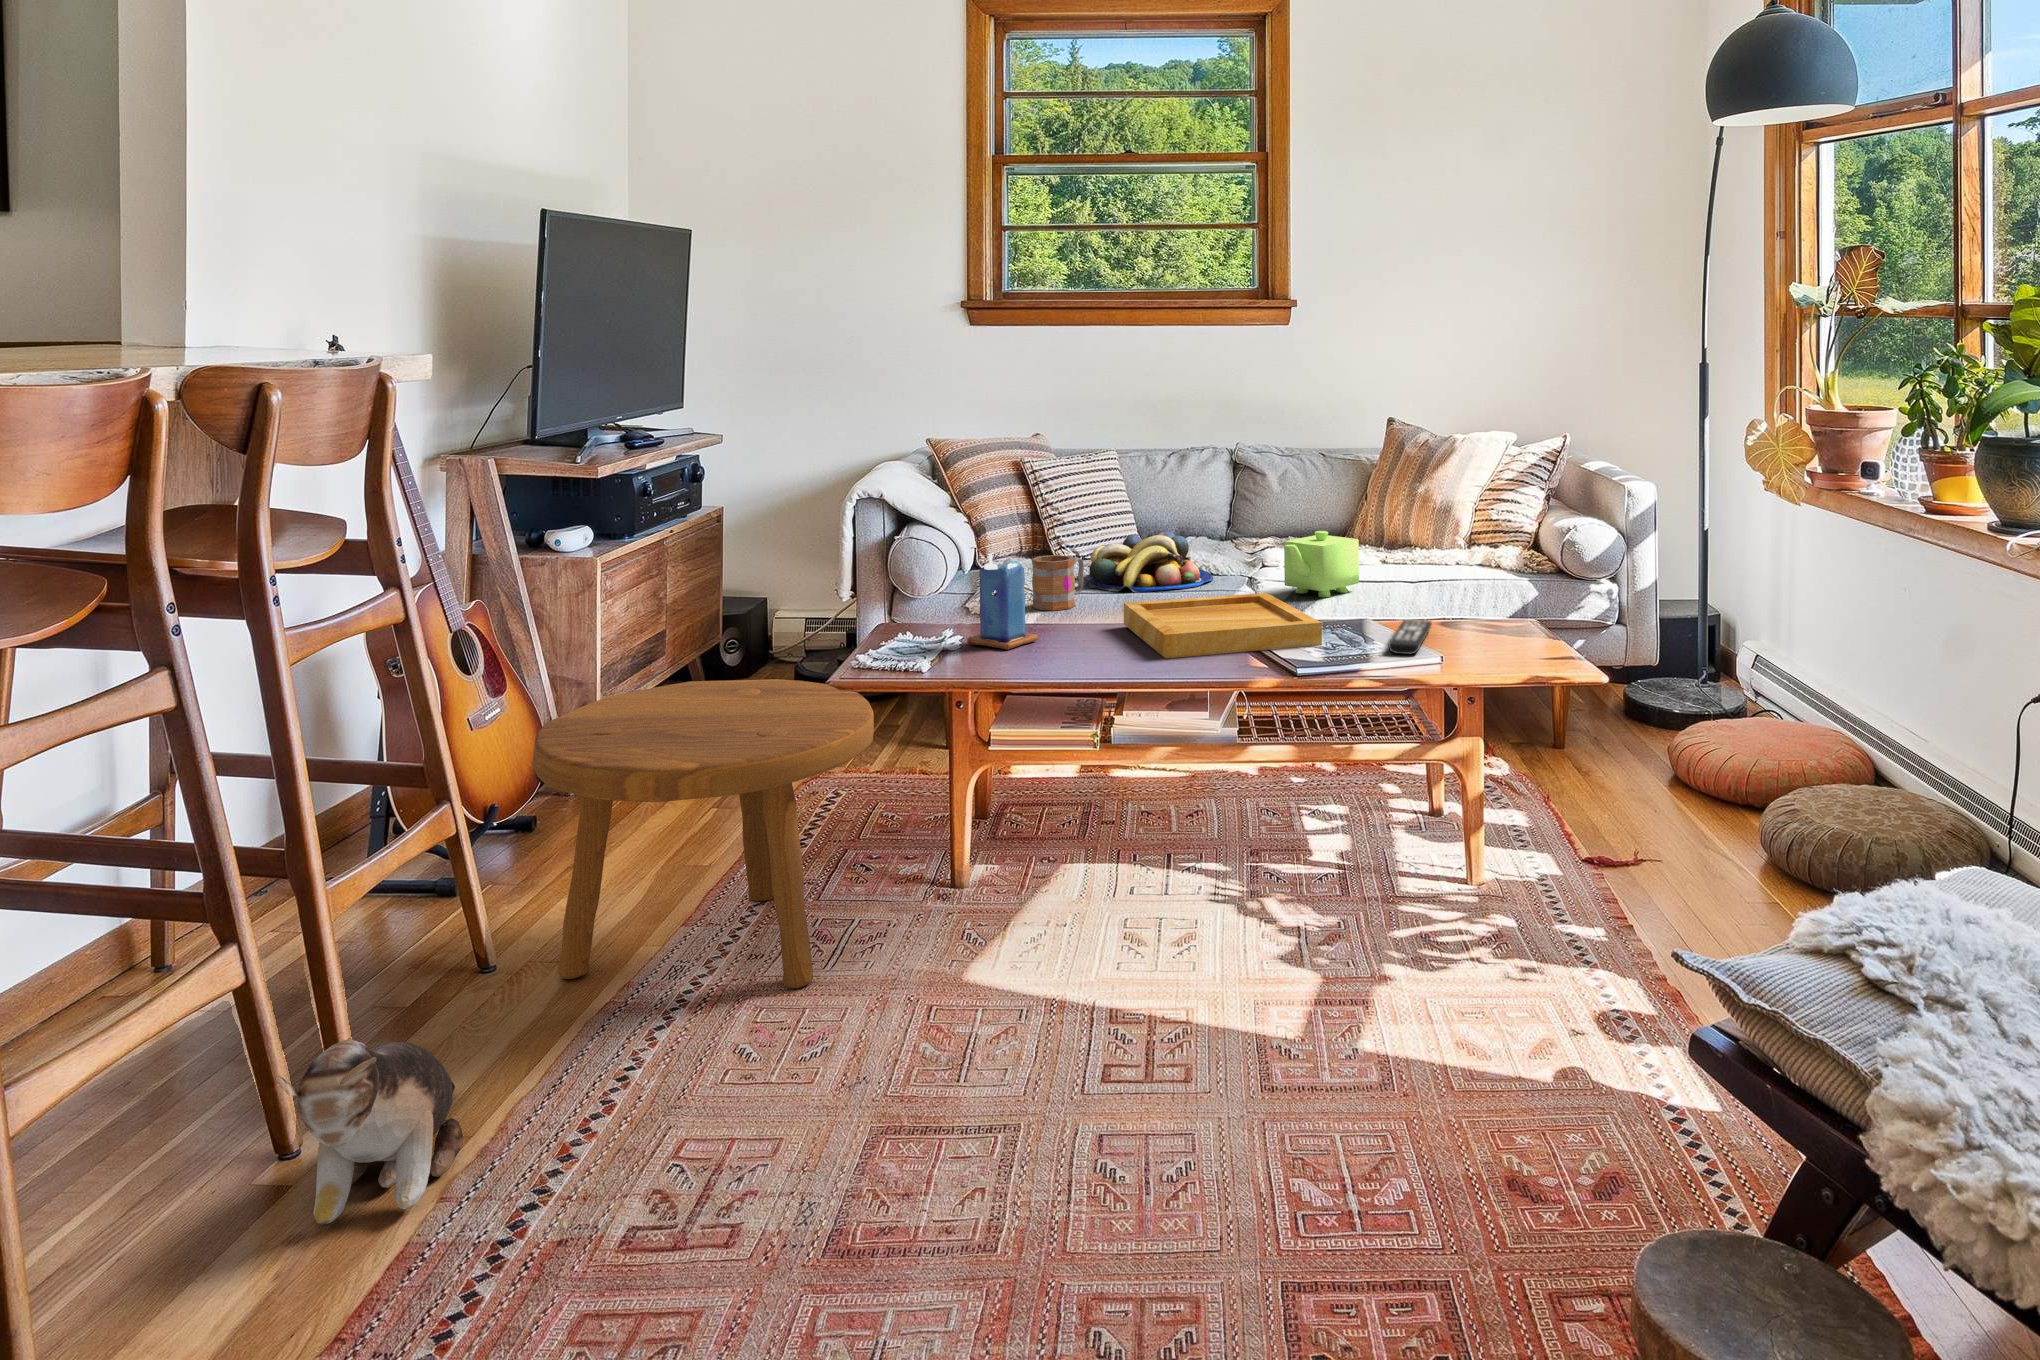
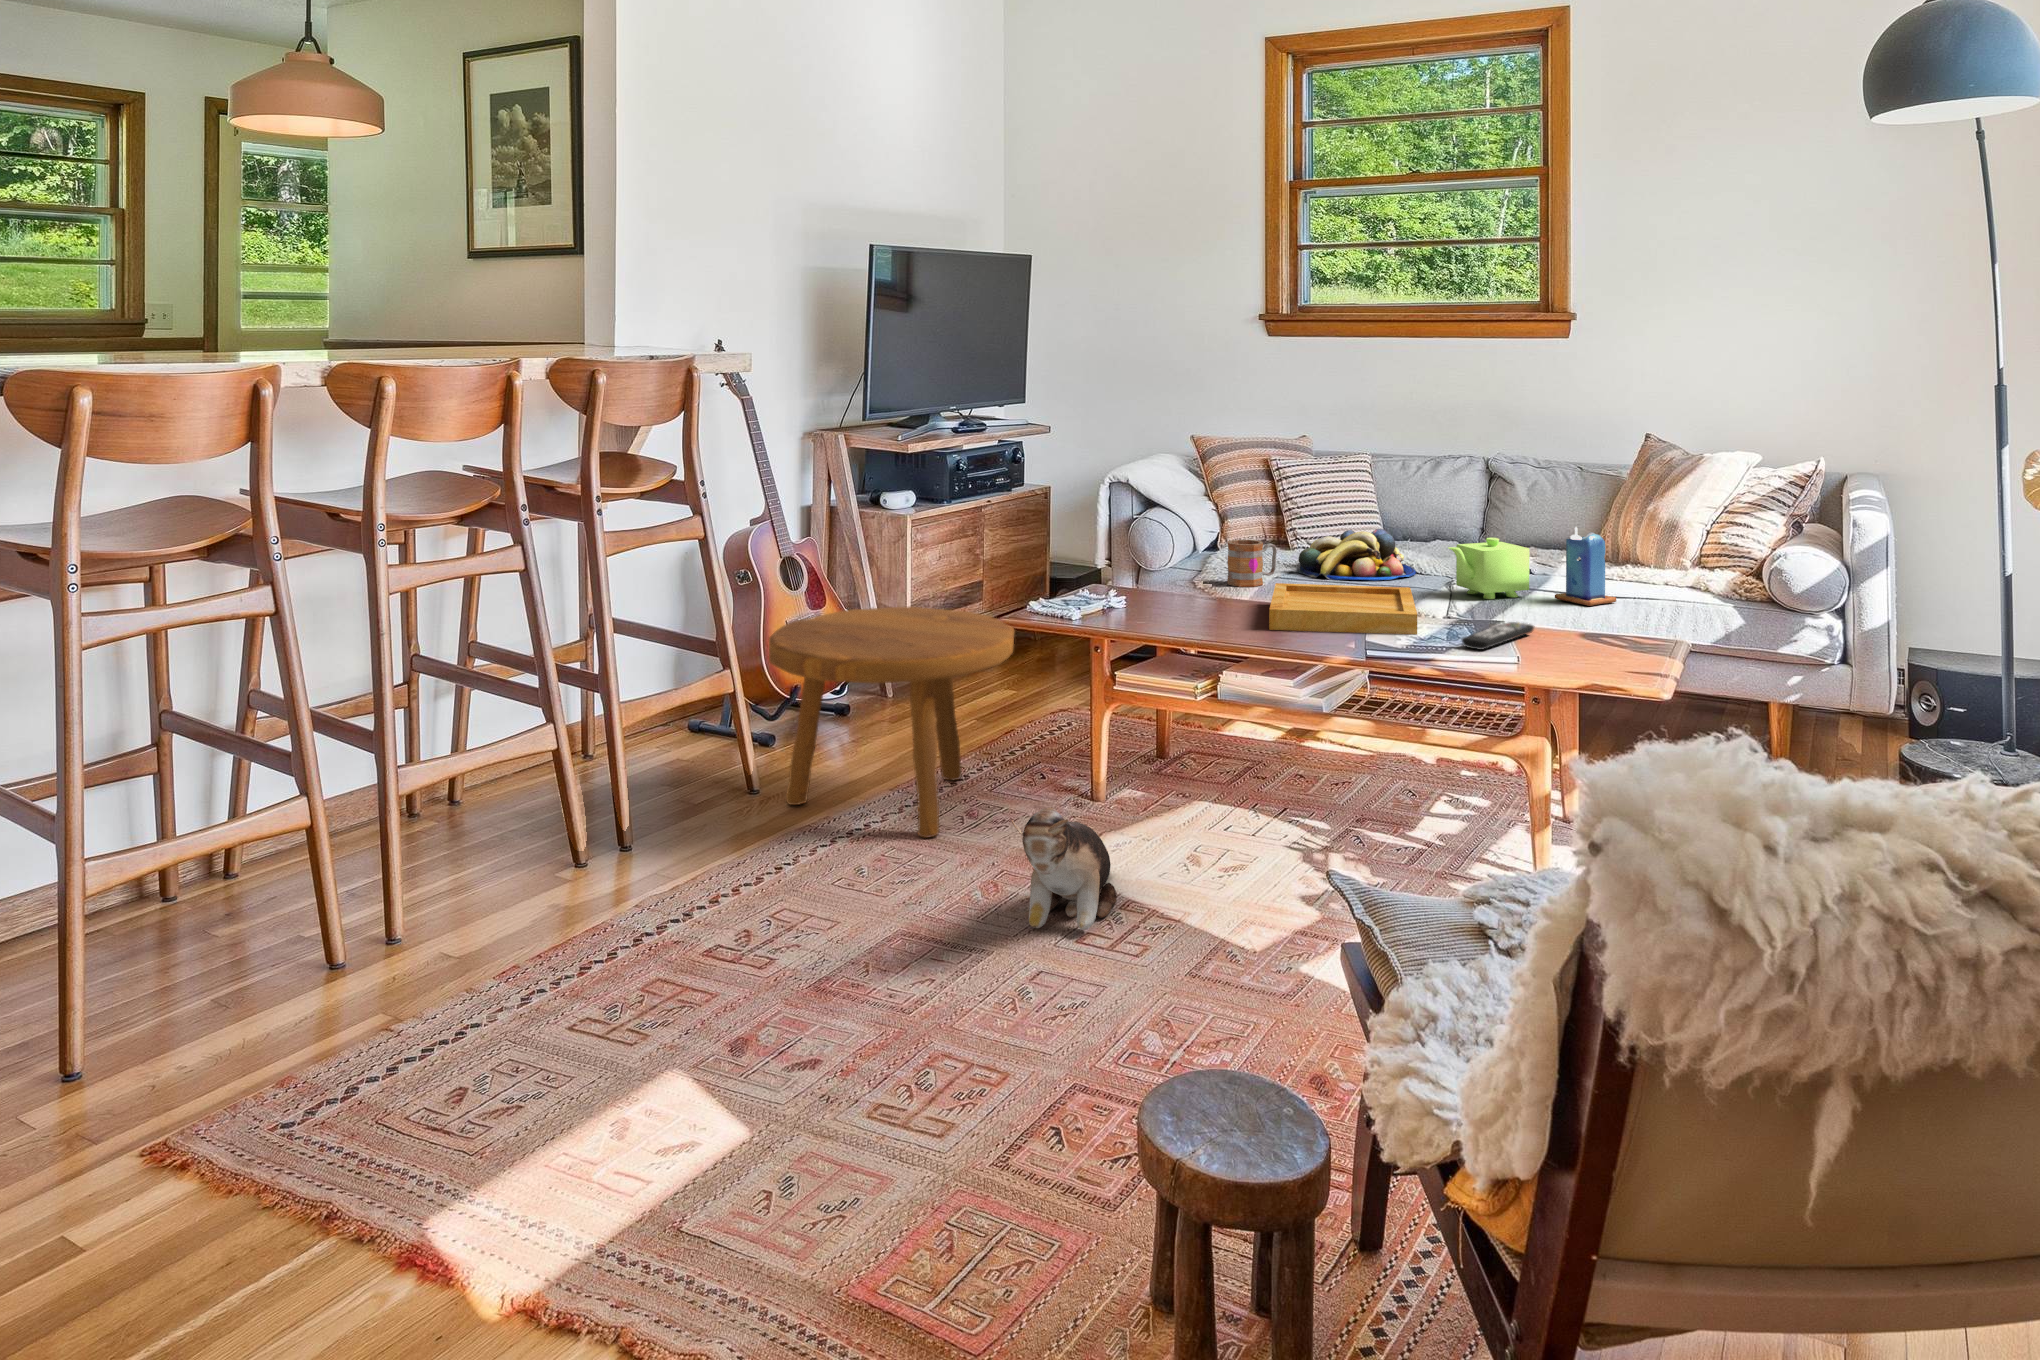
candle: present [967,553,1038,650] -> present [1555,527,1616,606]
plush toy: present [276,1038,463,1224] -> present [1011,807,1117,930]

